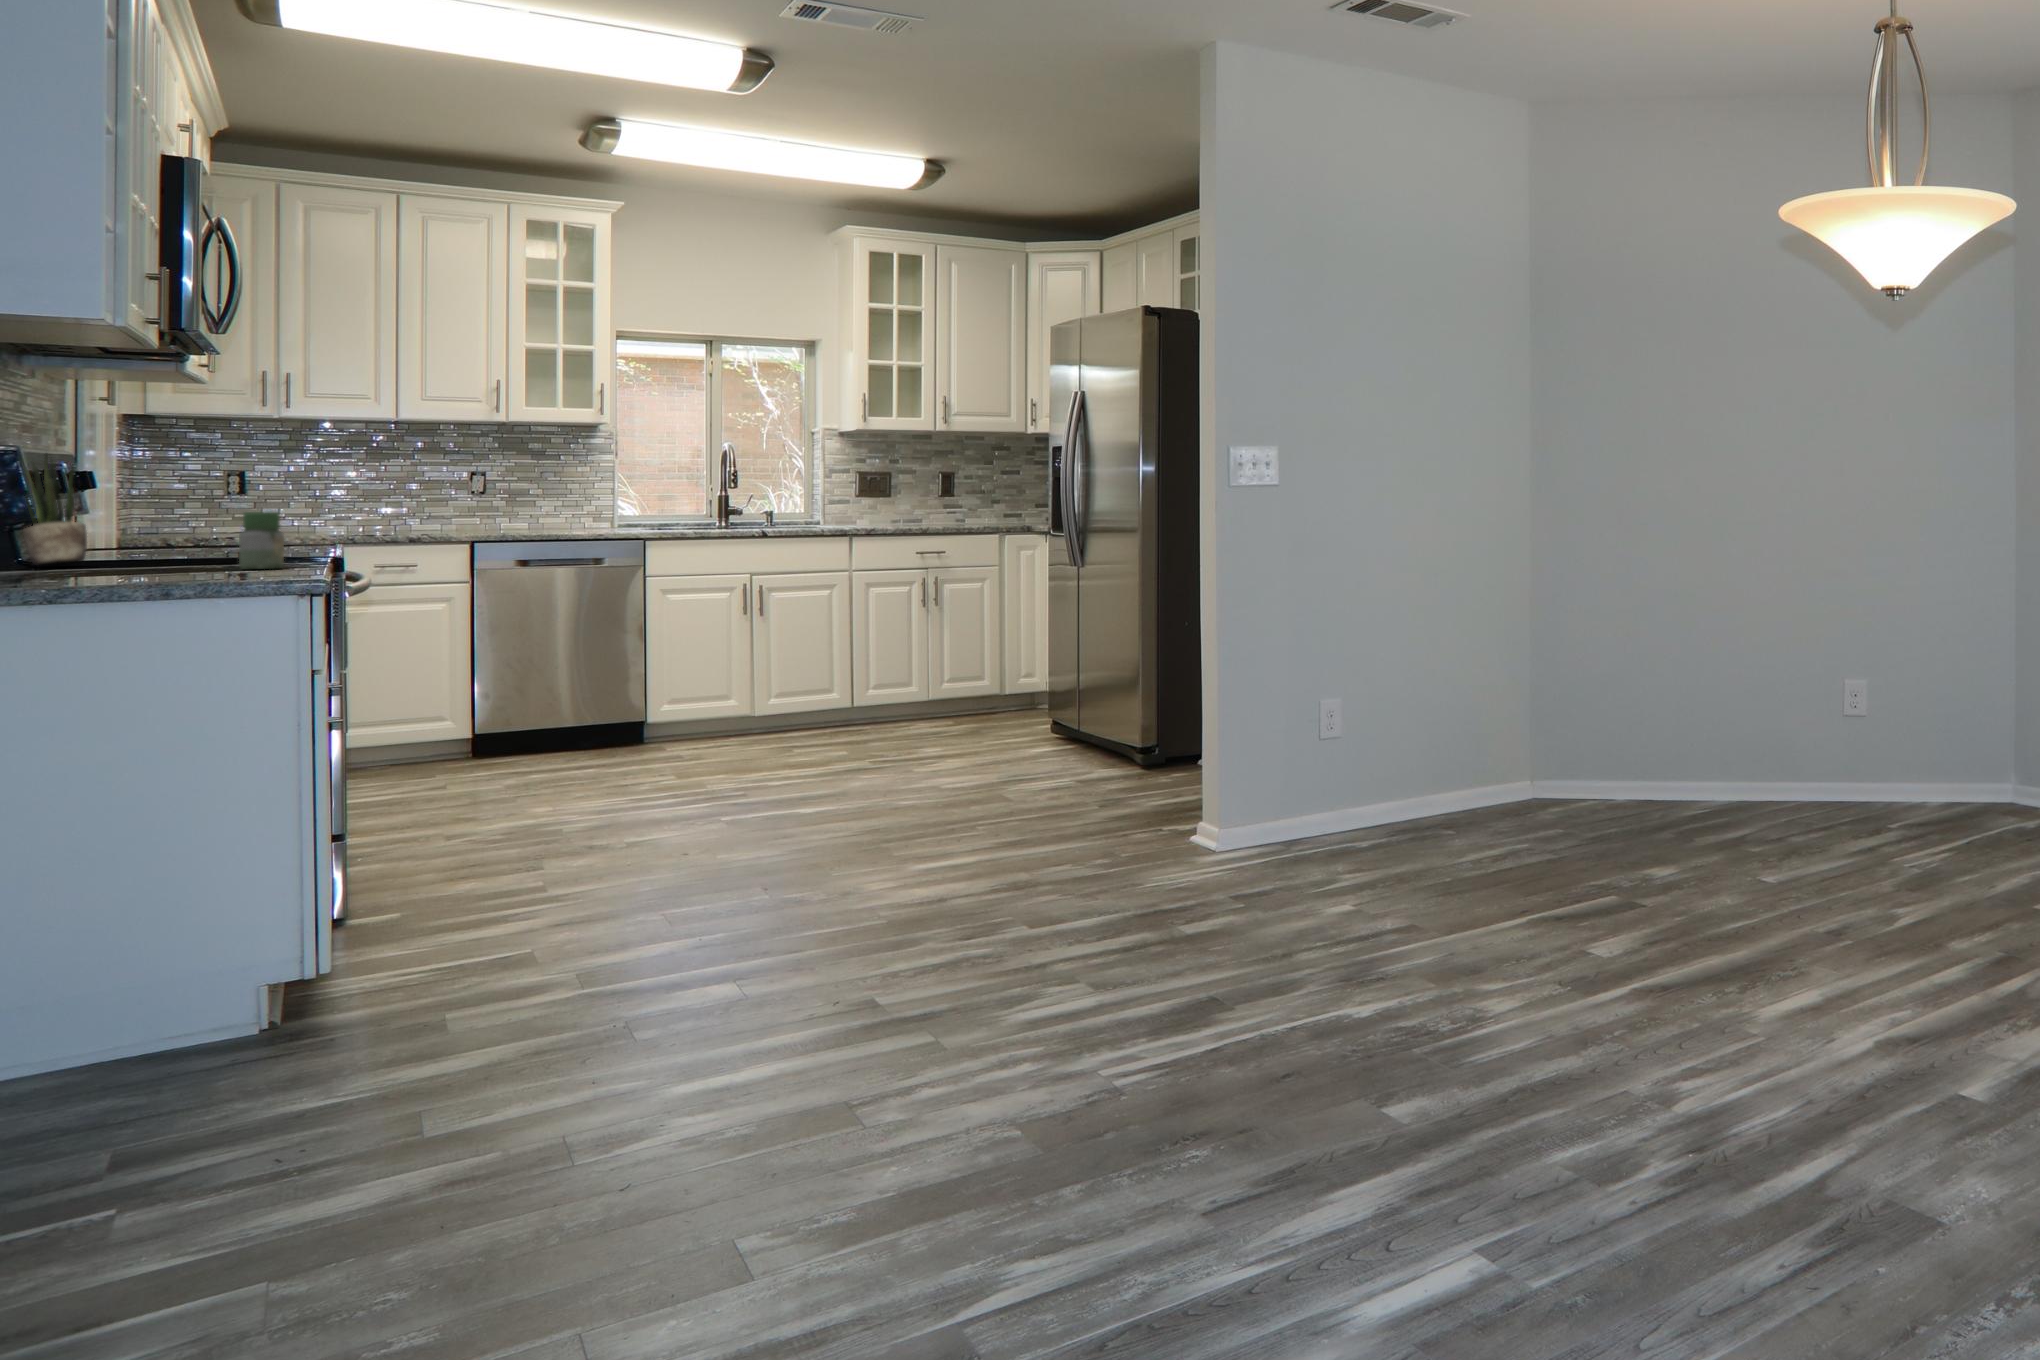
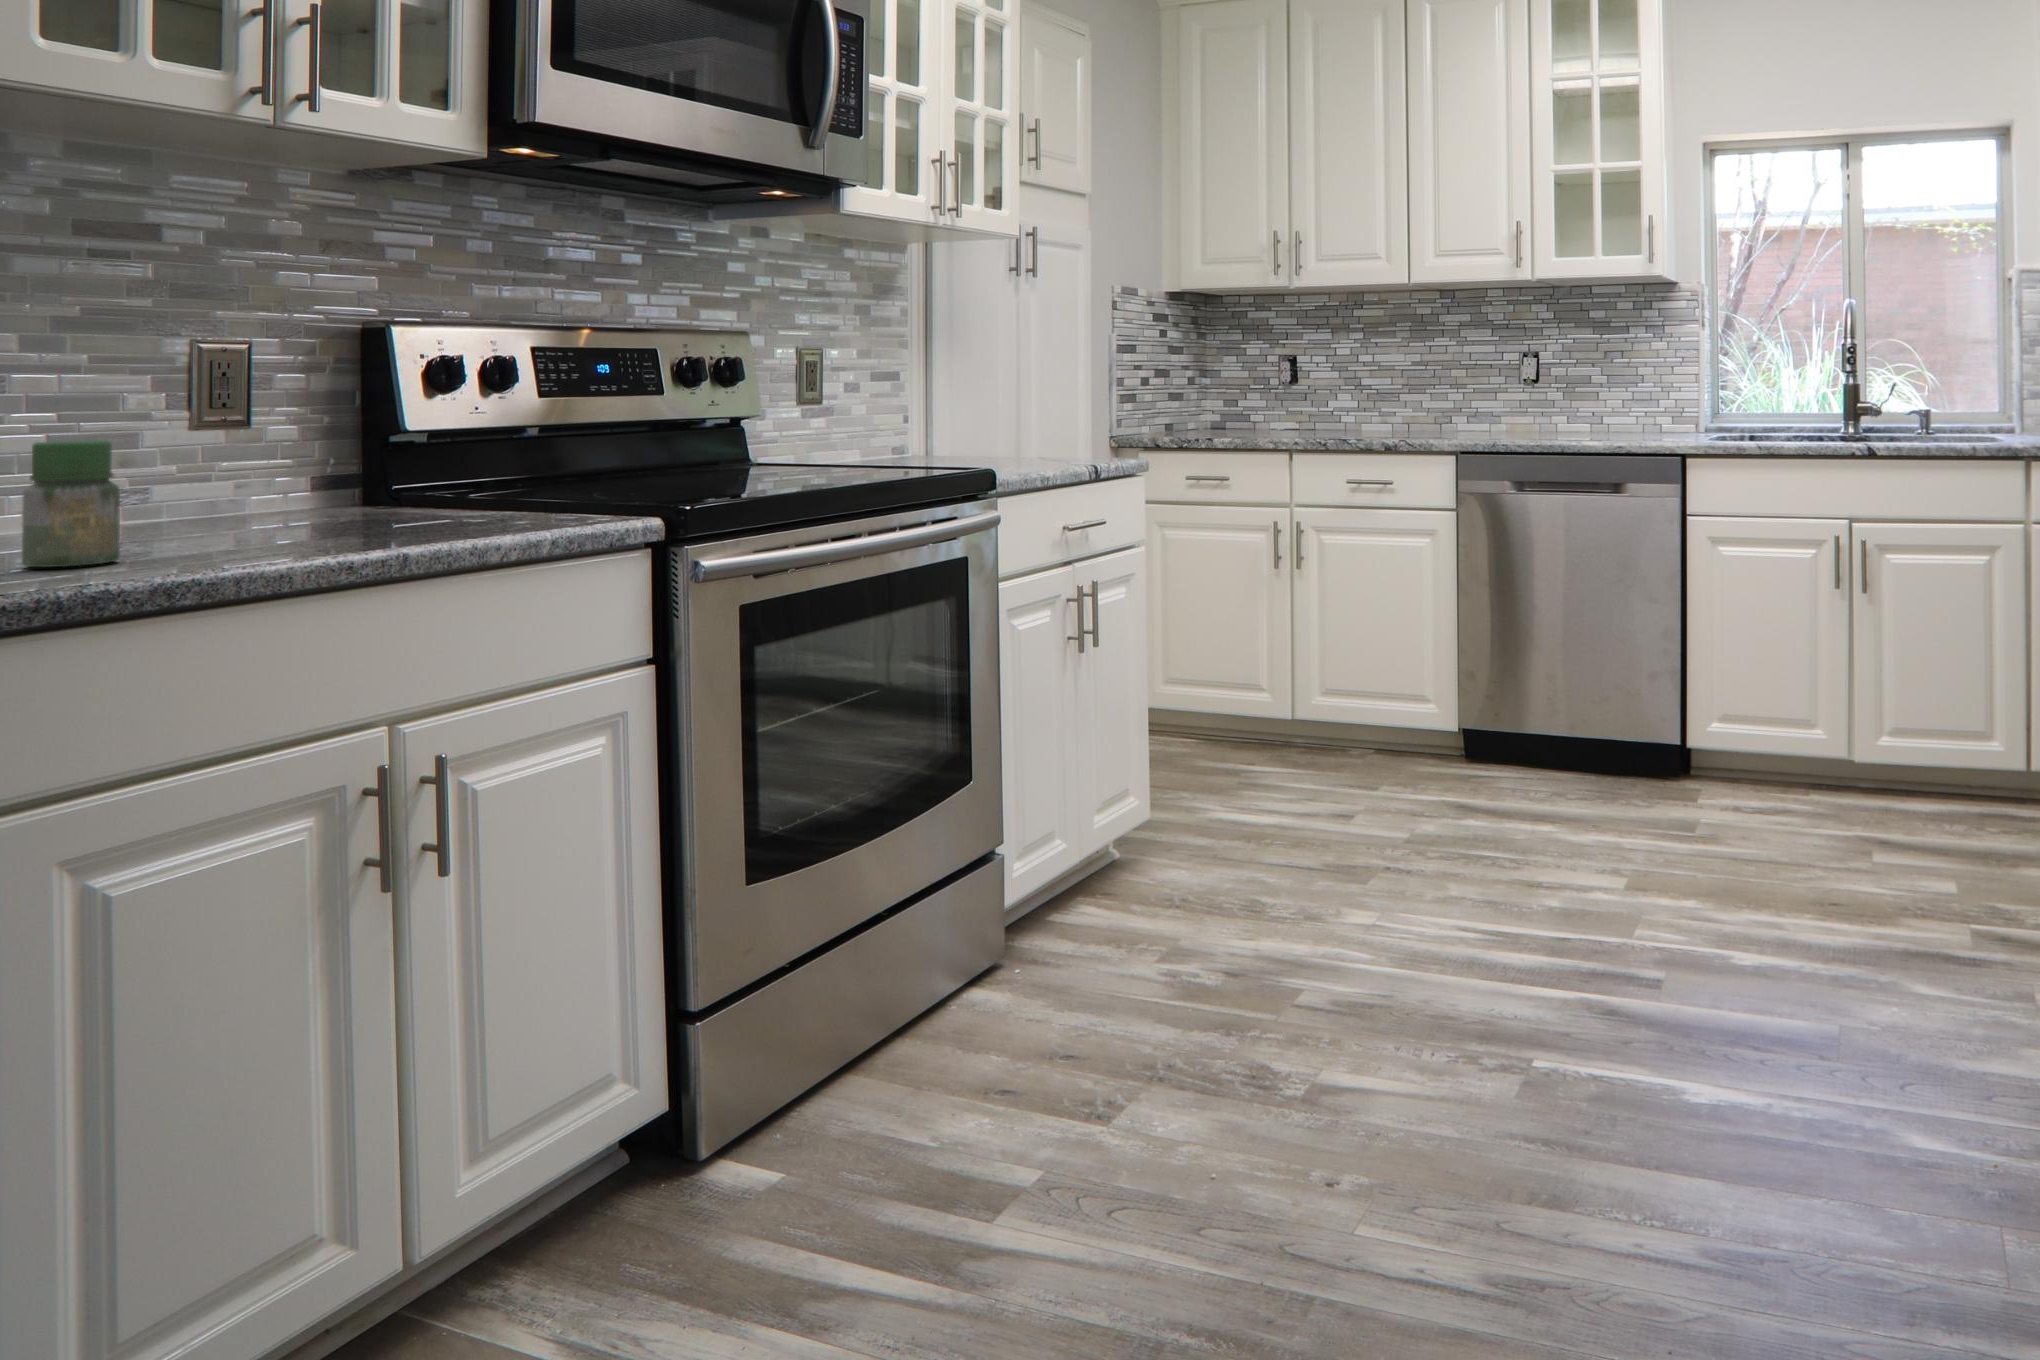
potted plant: present [23,454,87,566] -> none [182,325,284,514]

